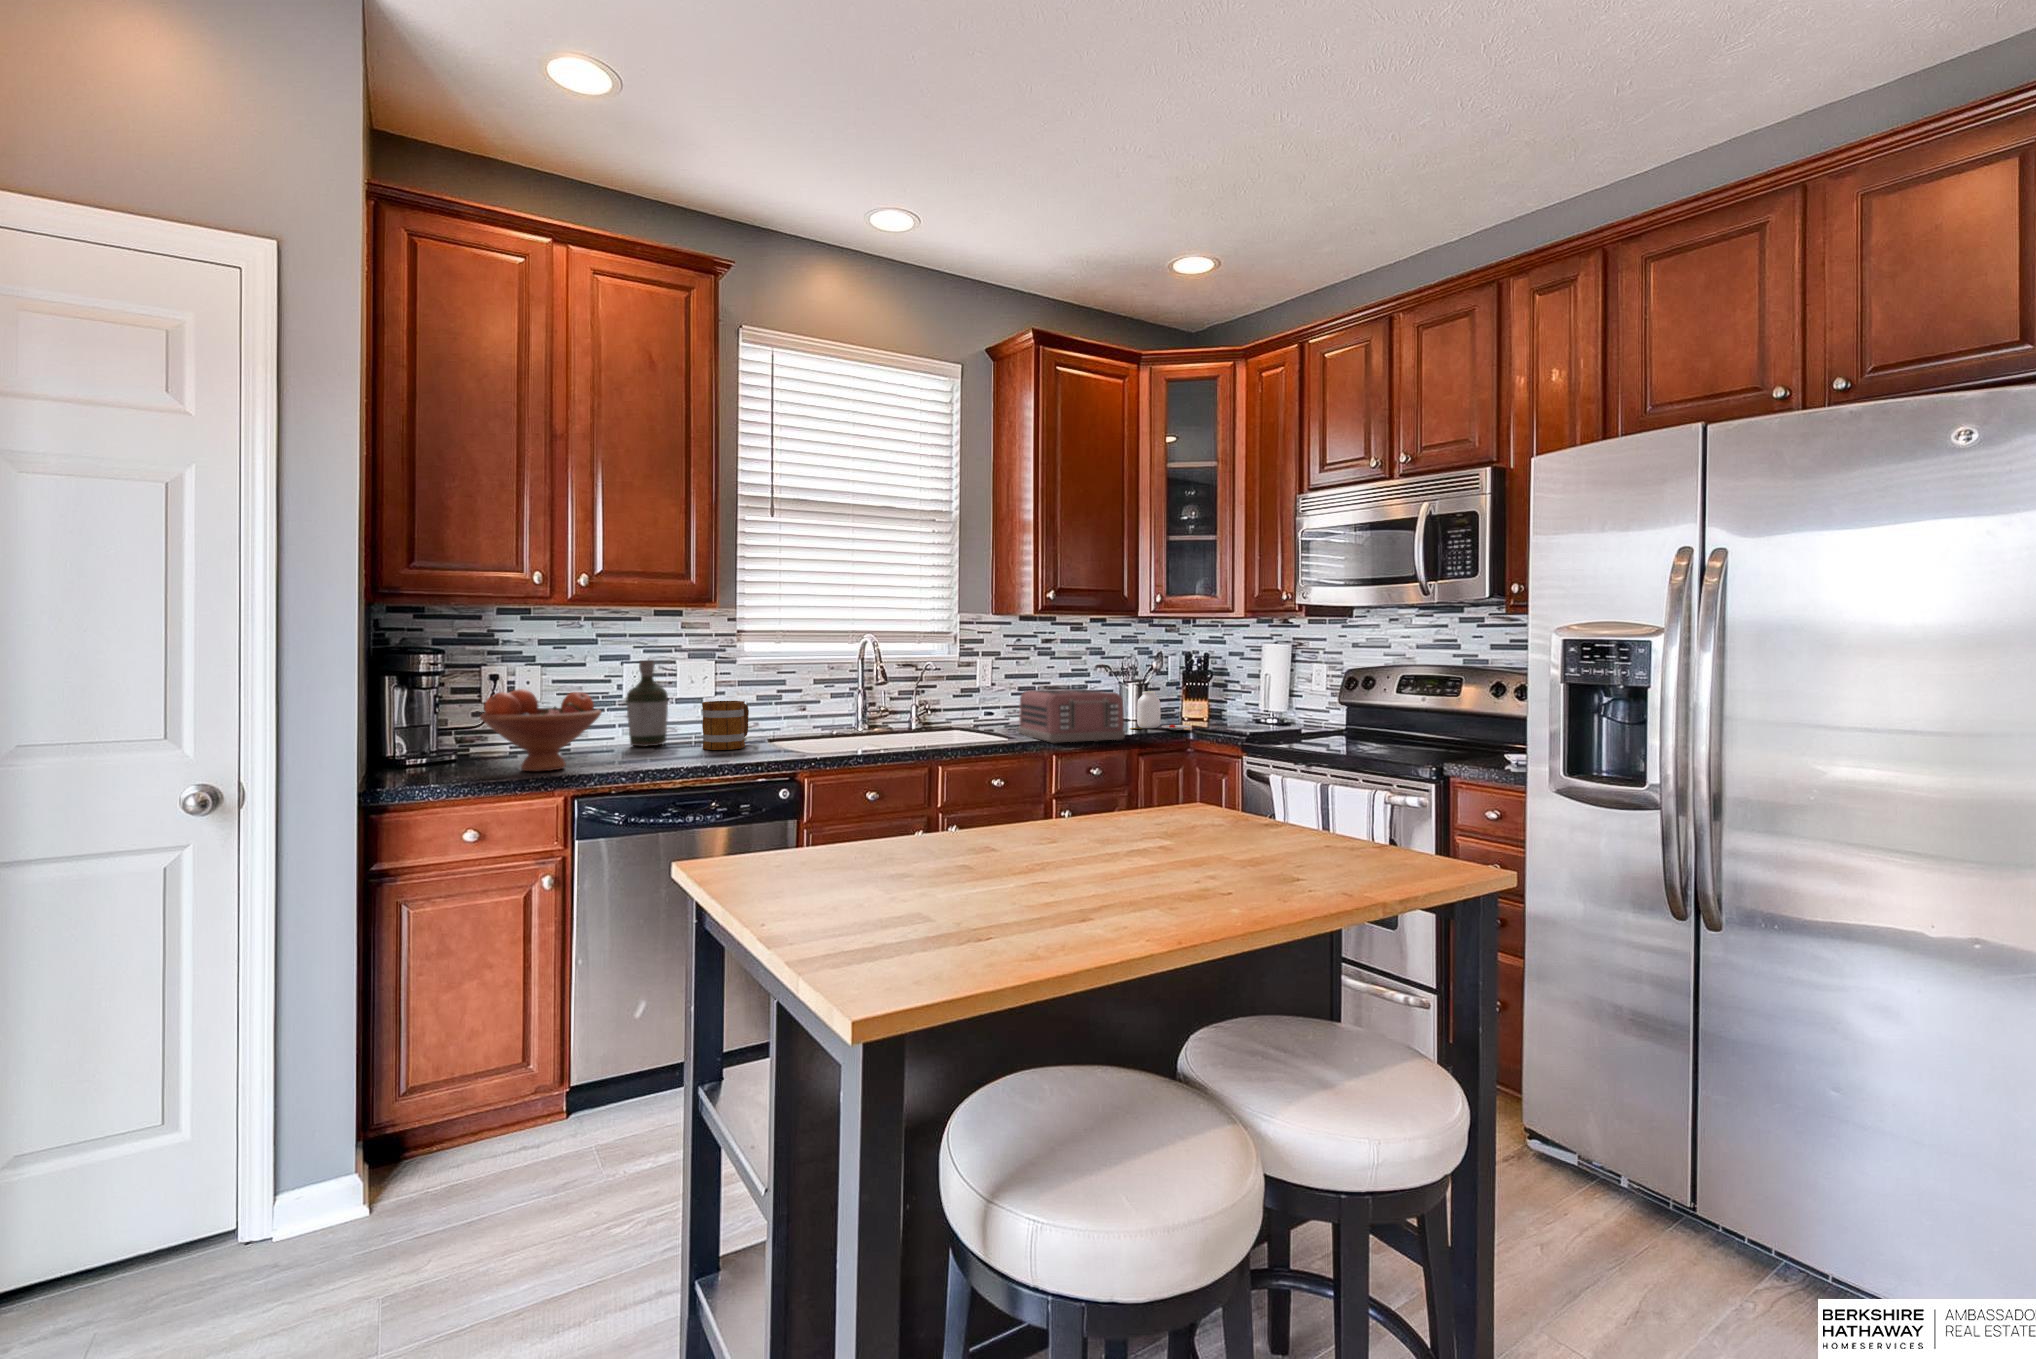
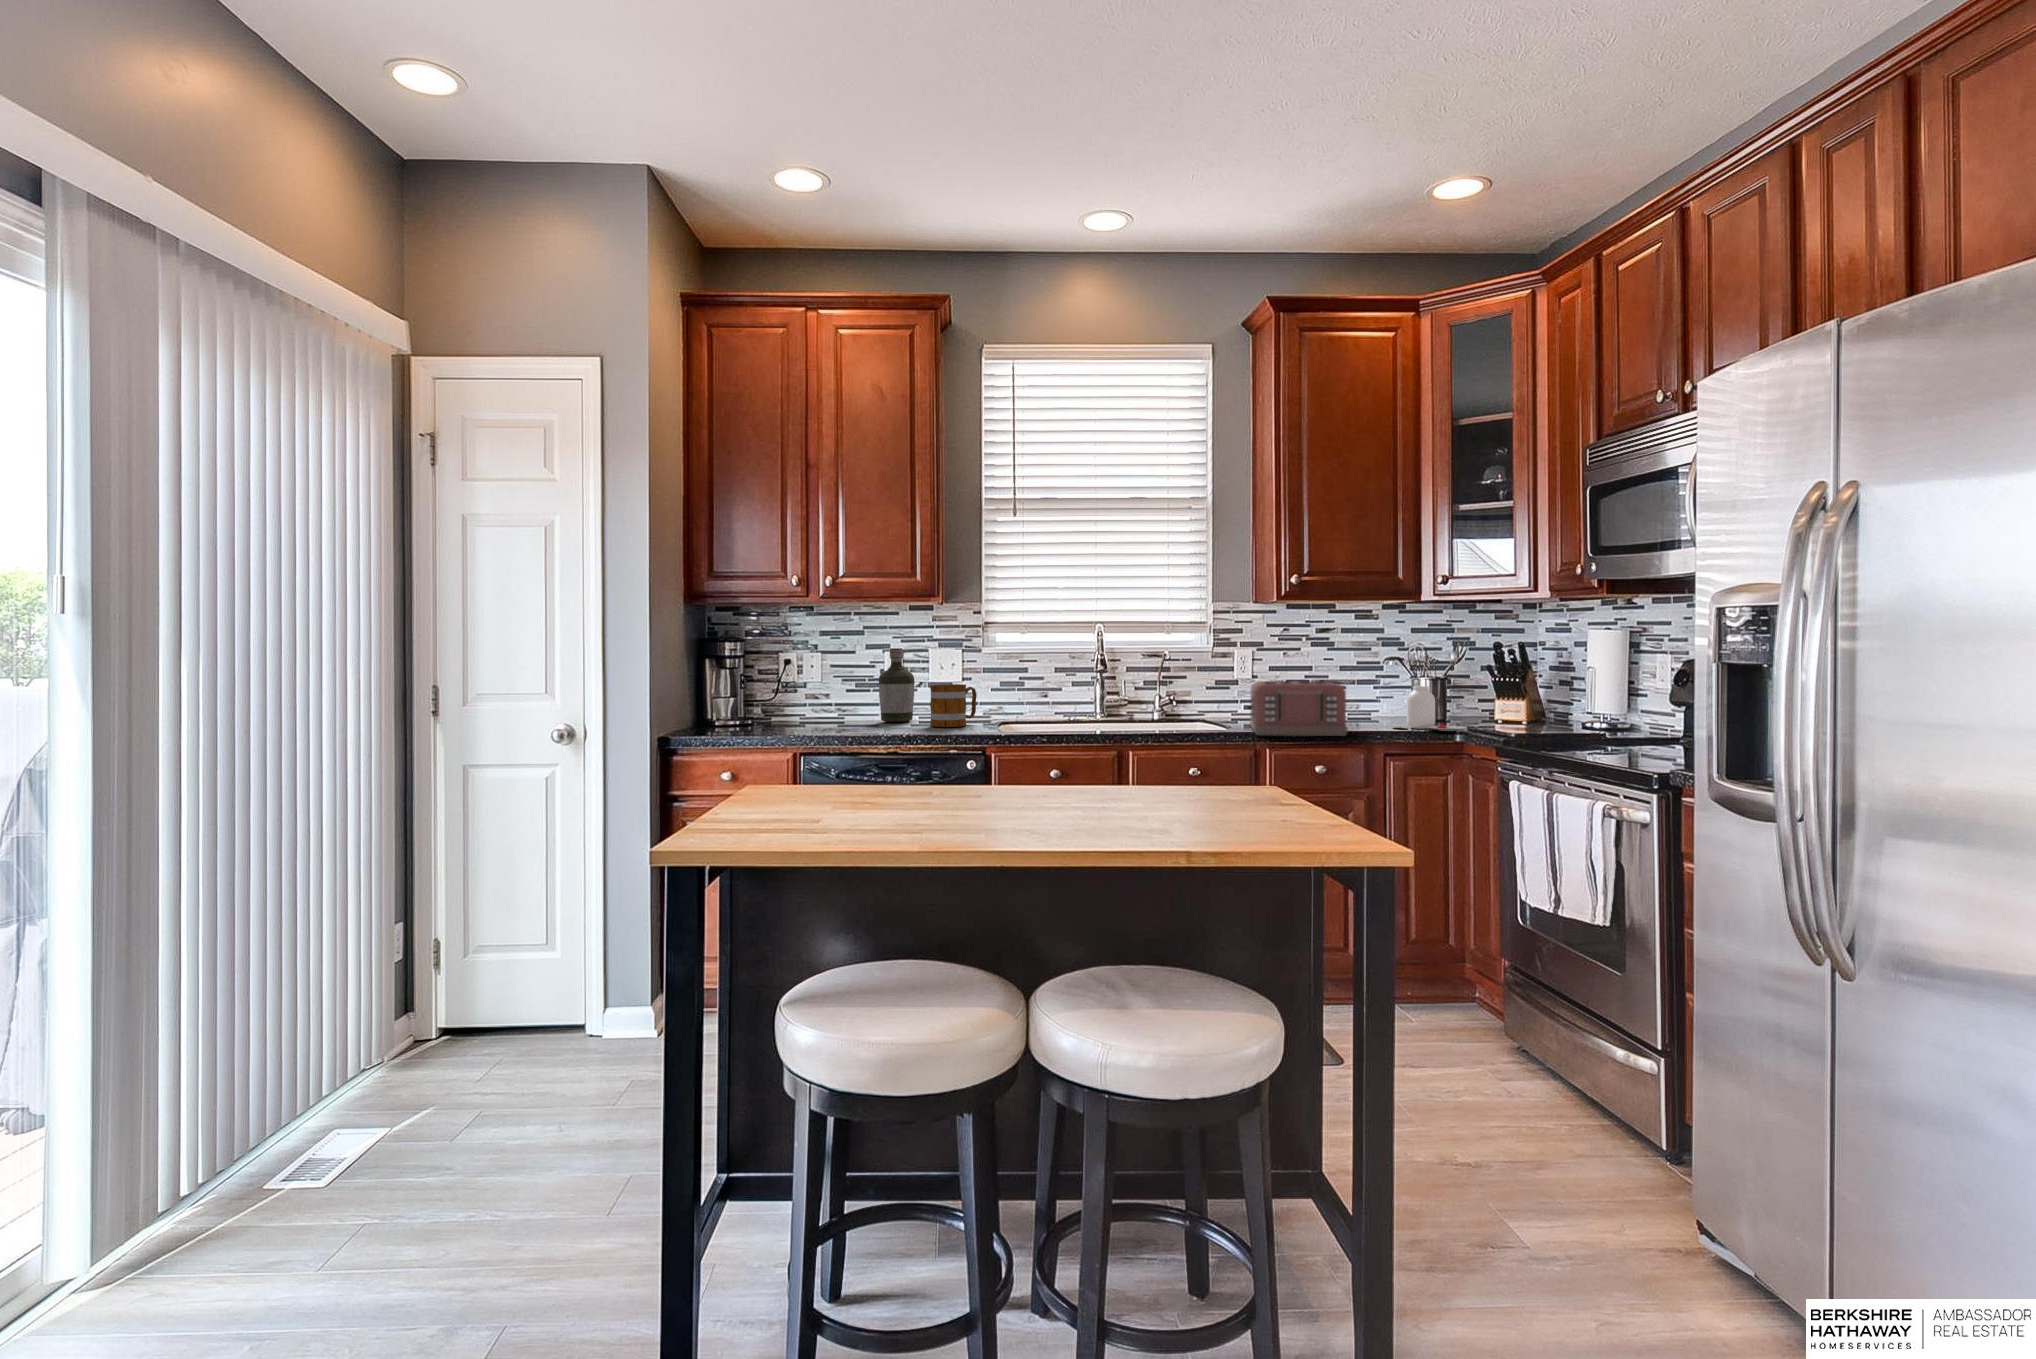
fruit bowl: present [480,689,601,771] -> none [744,669,832,734]

